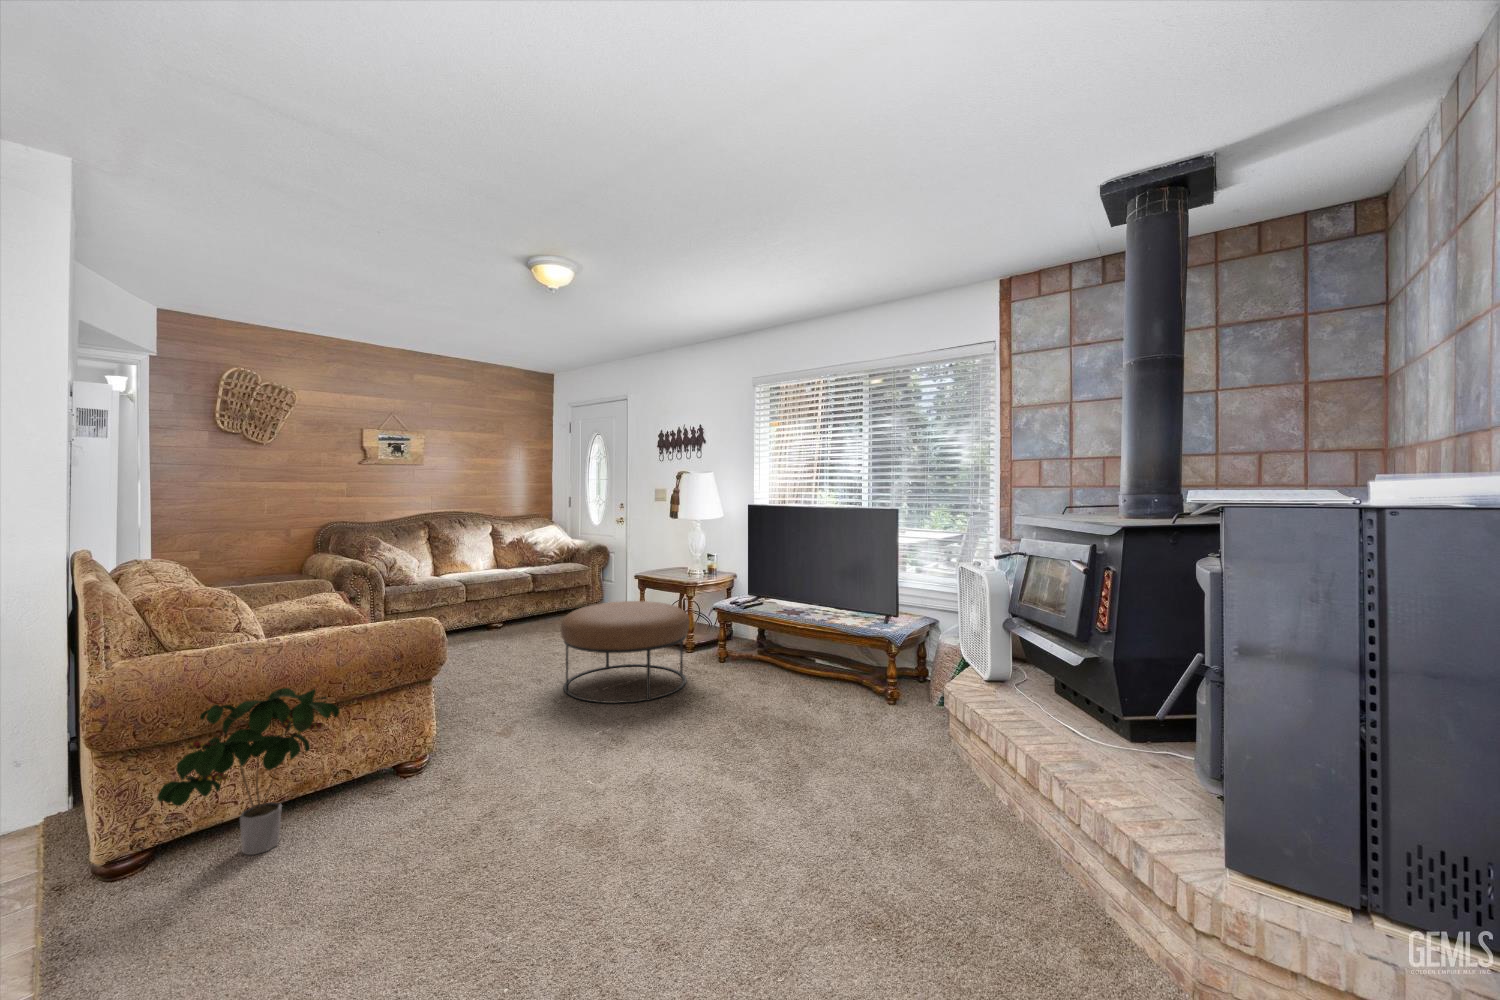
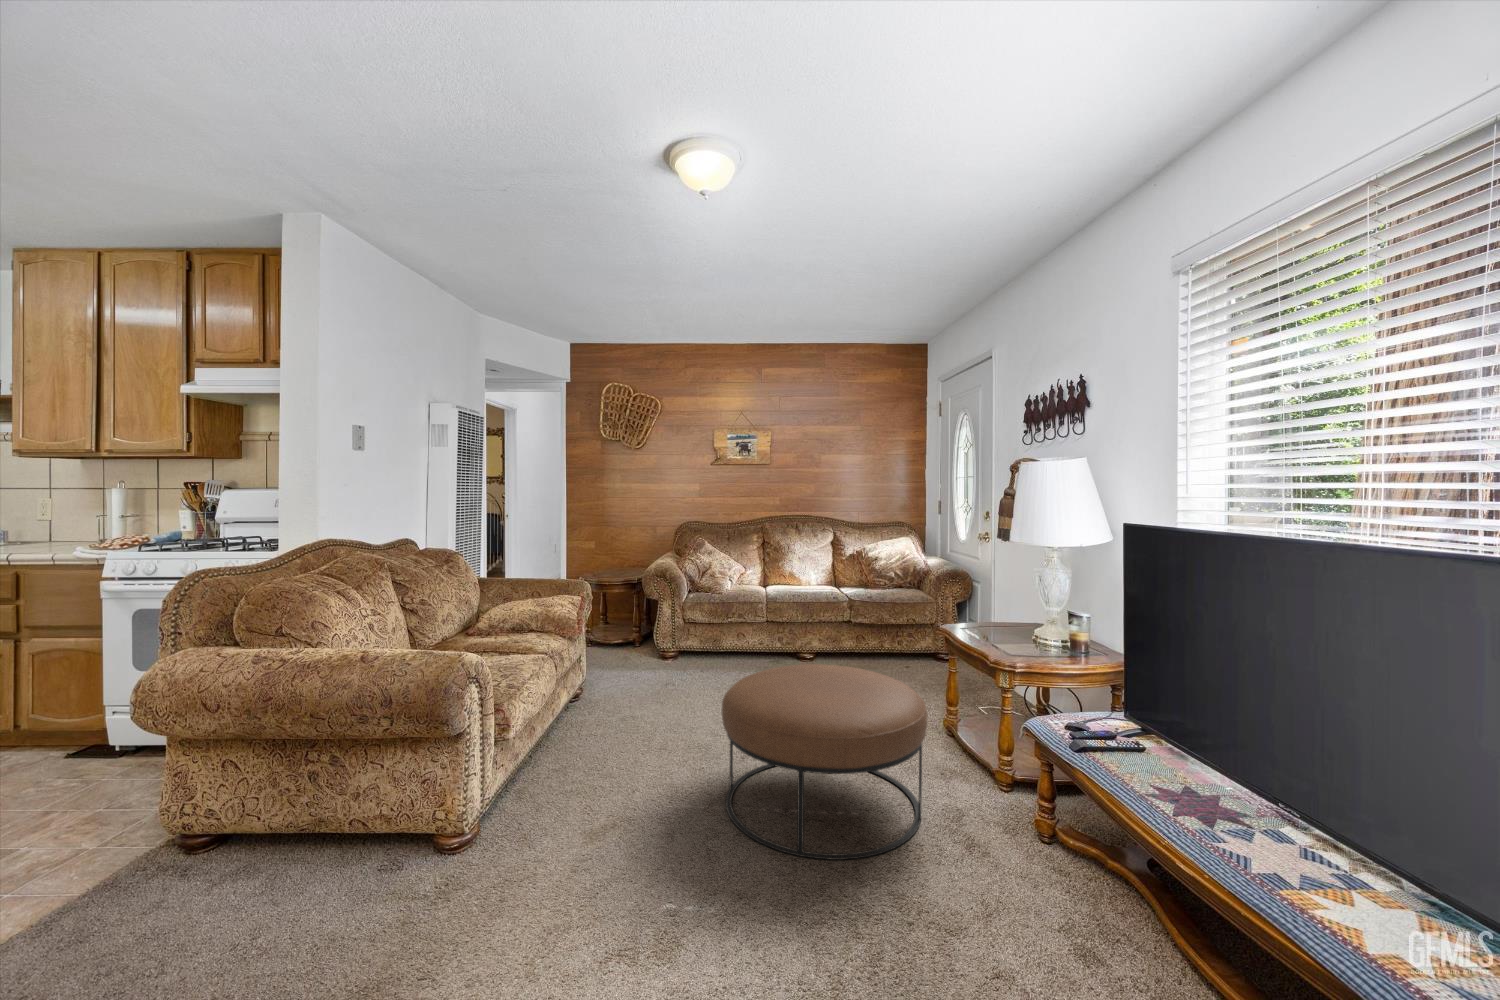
potted plant: present [157,688,339,855] -> none [150,712,322,888]

